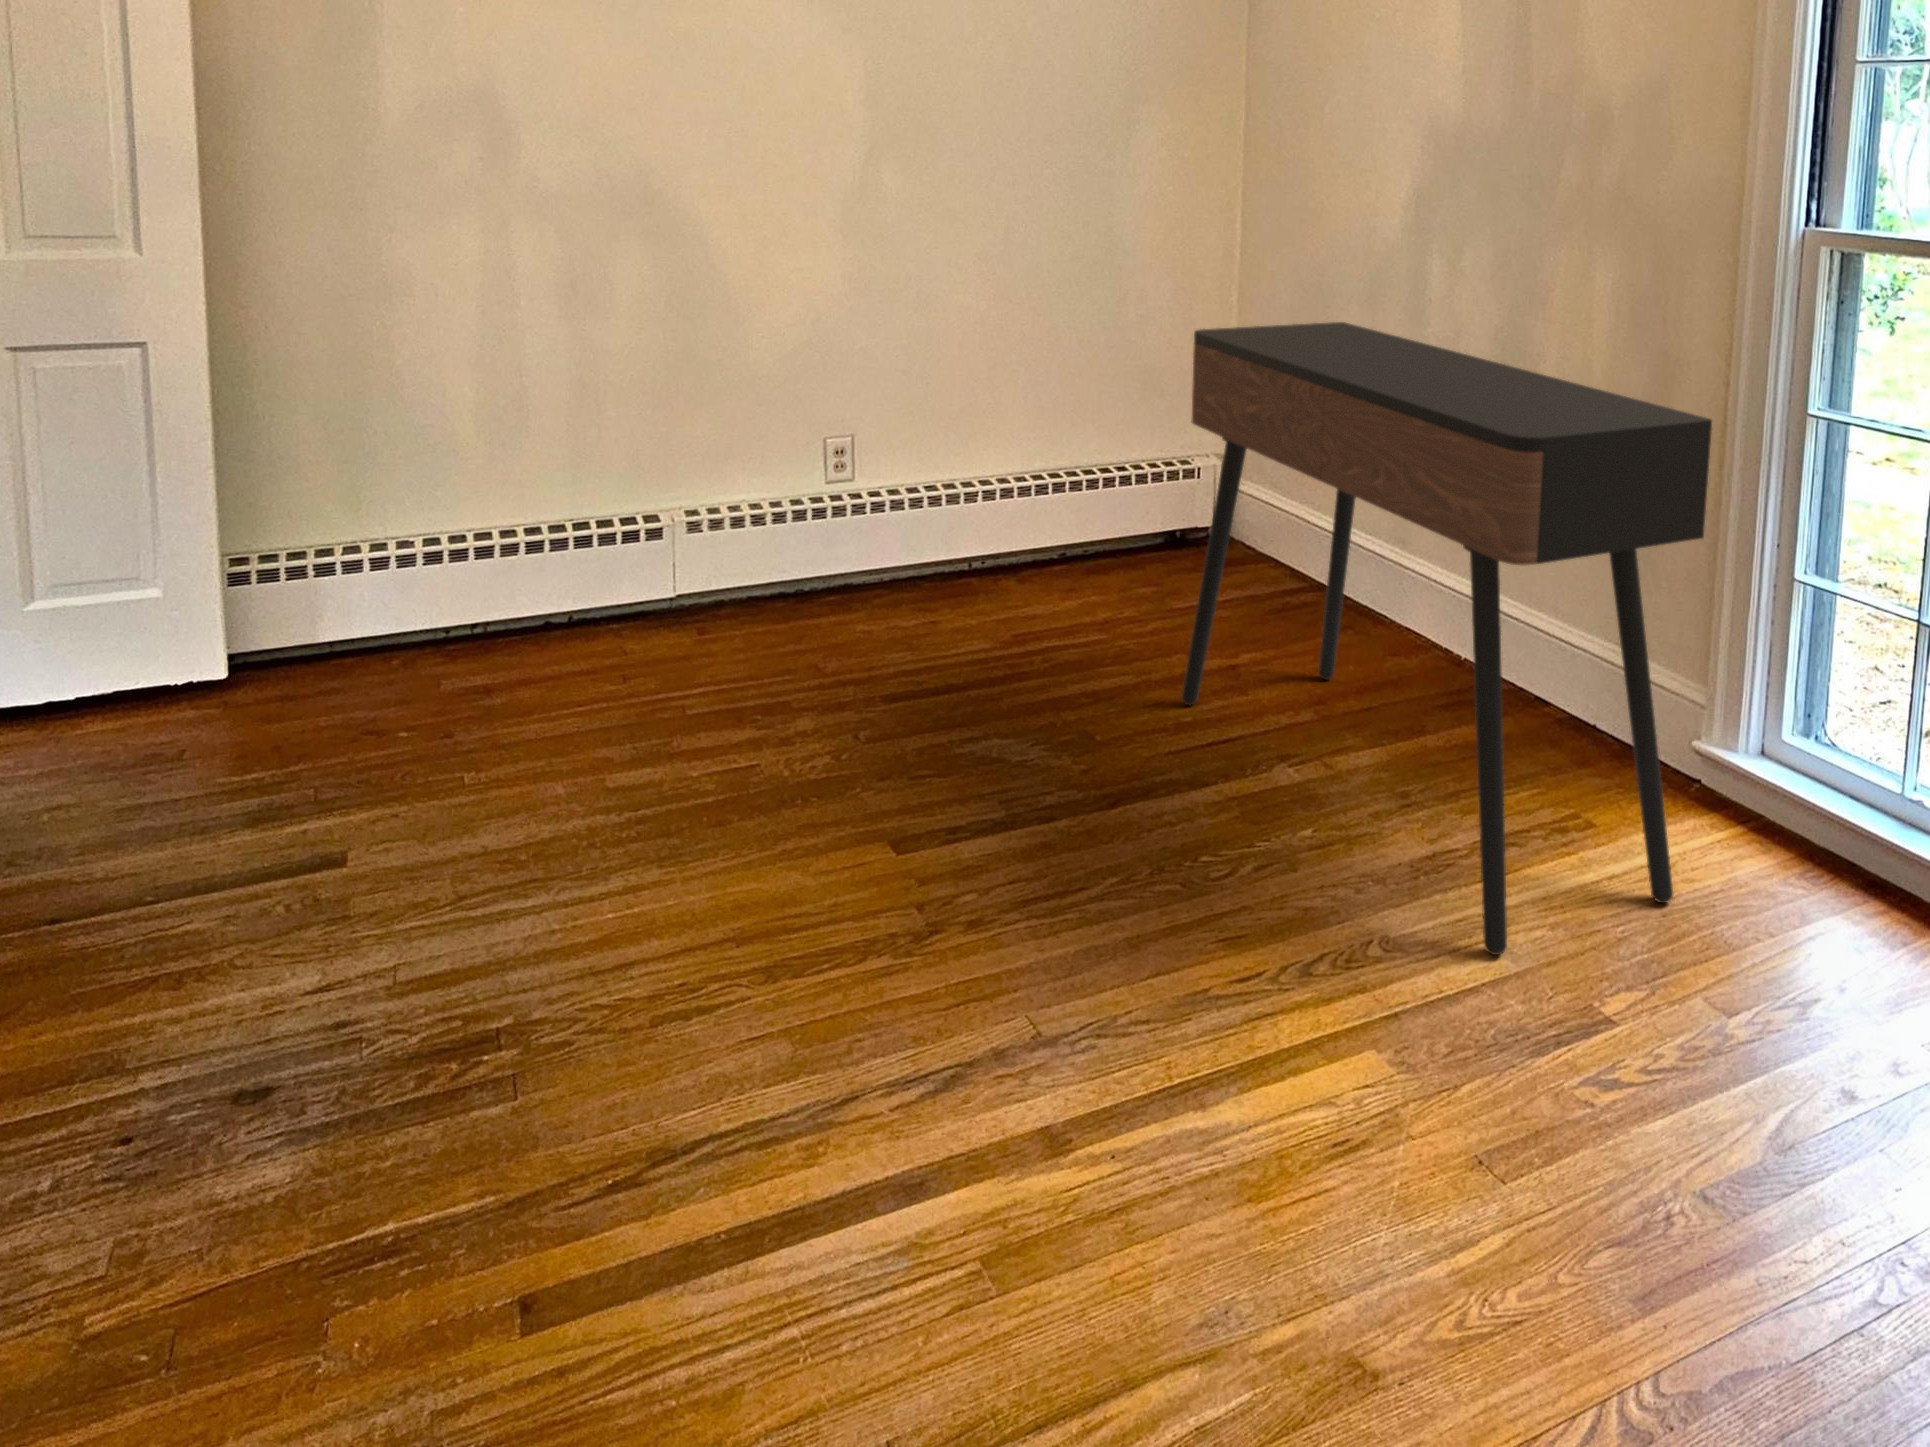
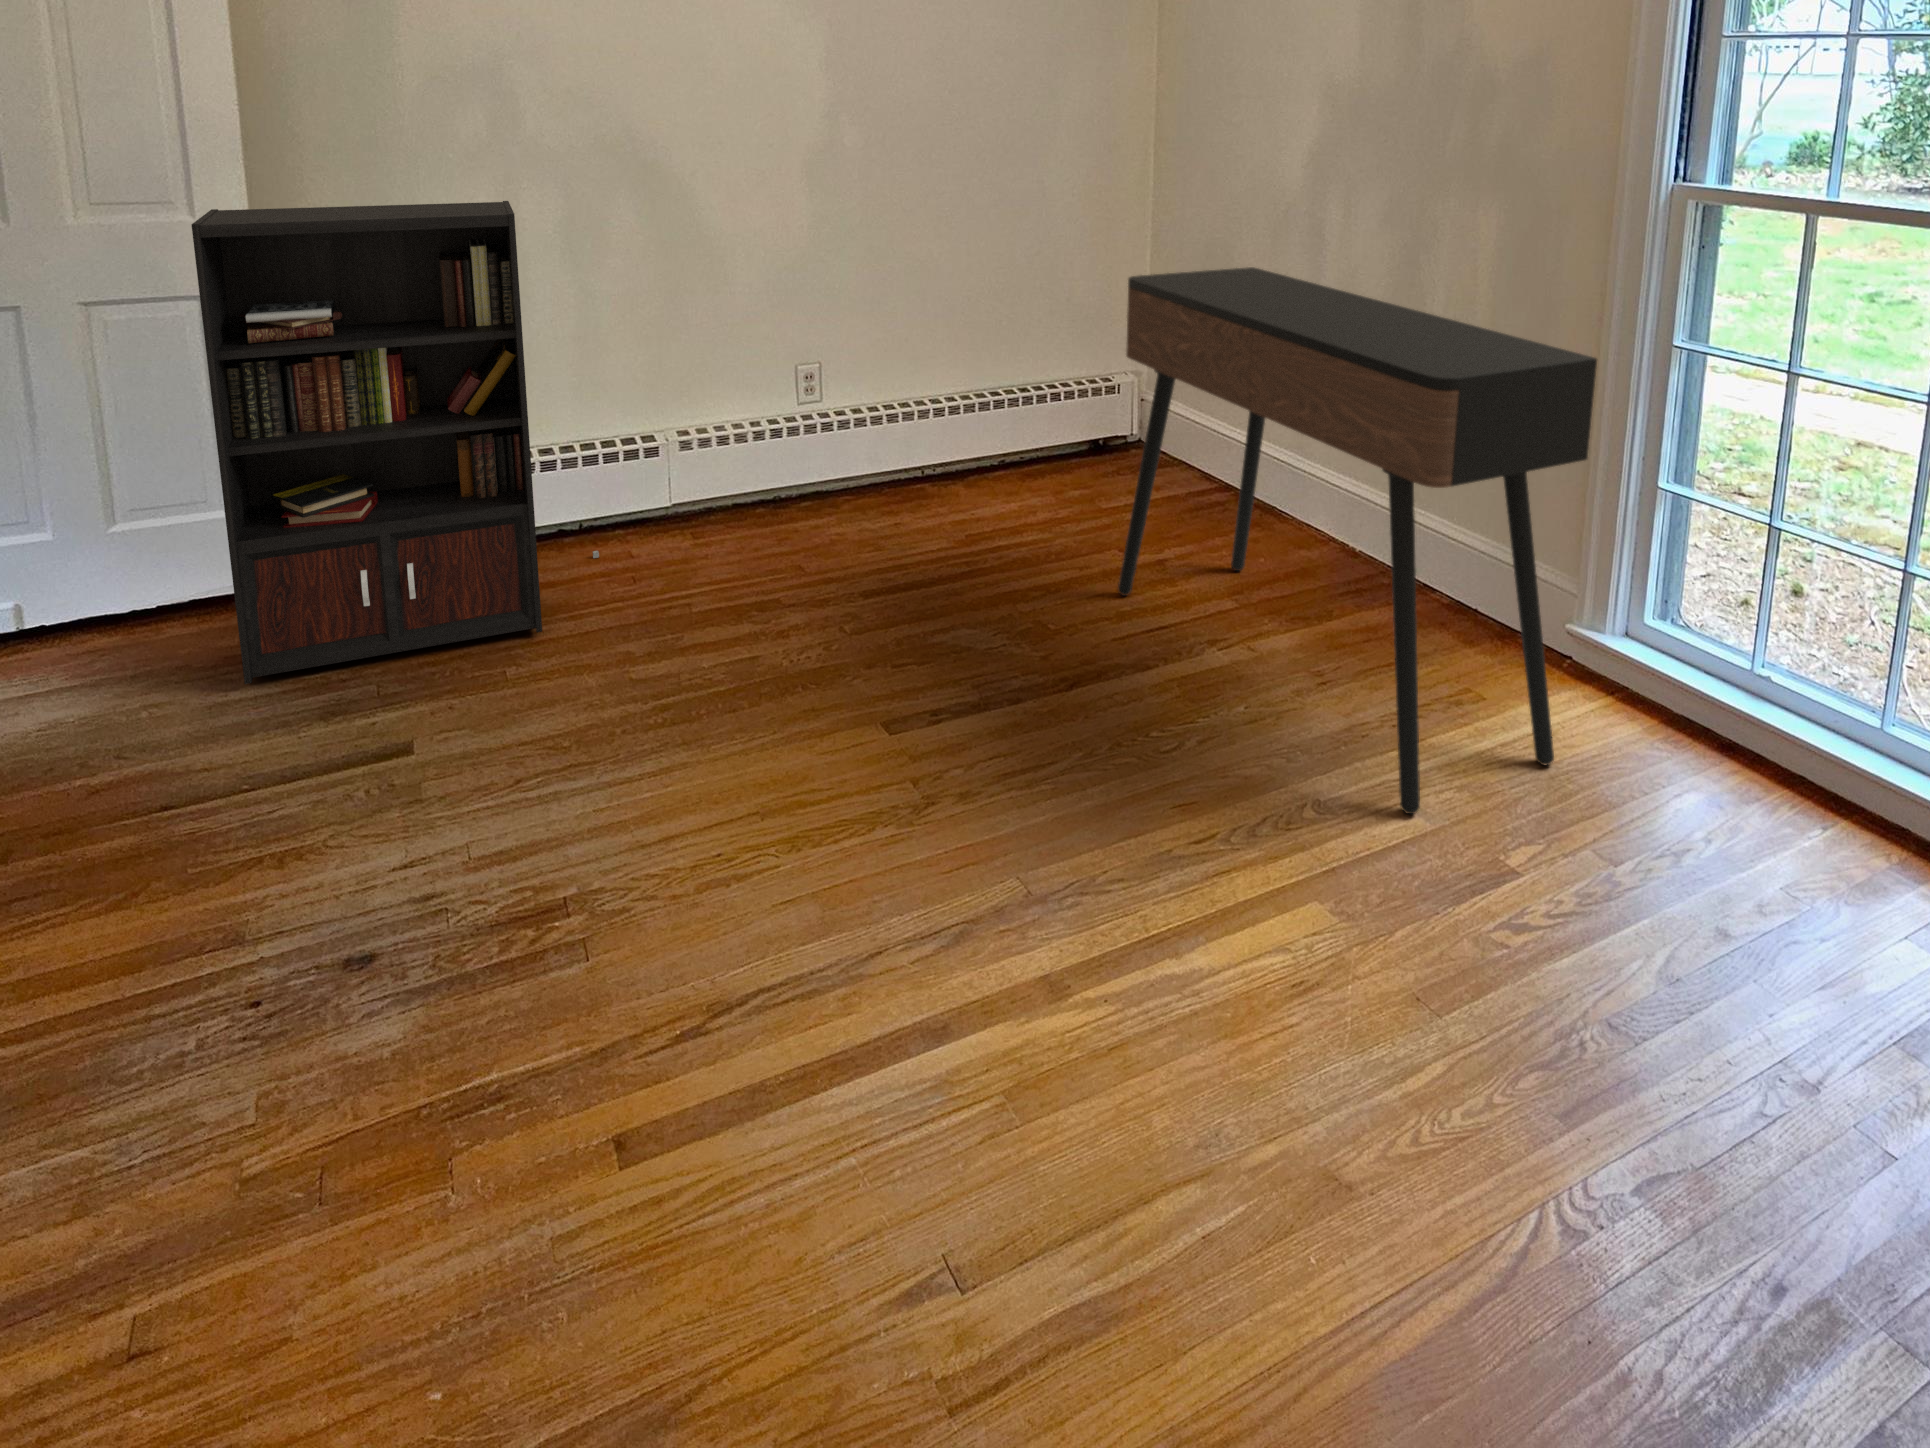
bookcase: none [123,237,583,787] -> present [192,201,599,684]

